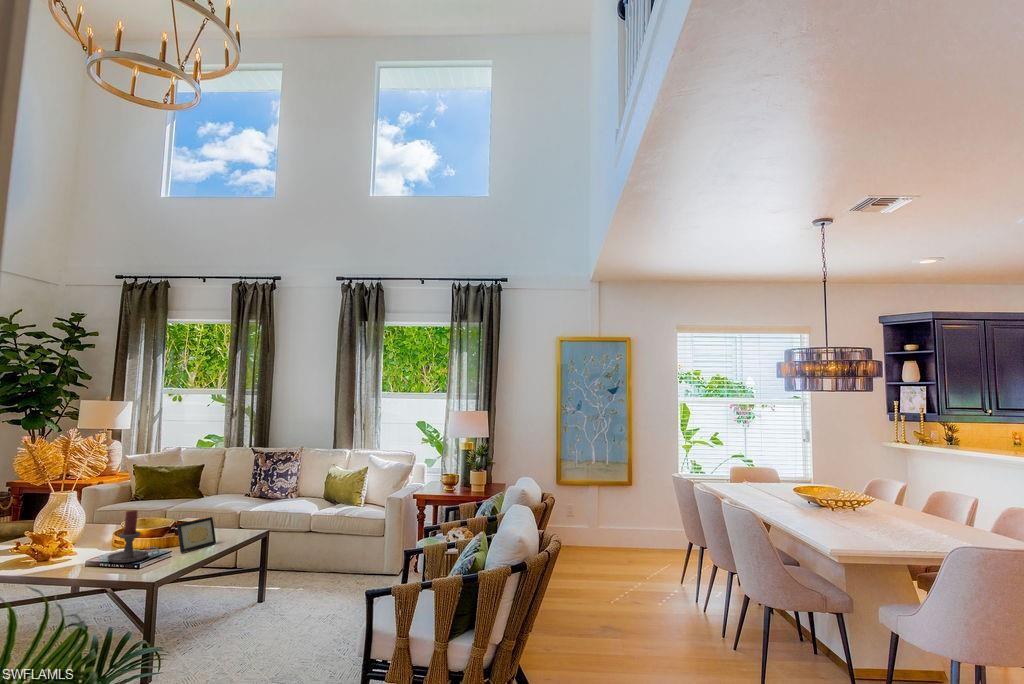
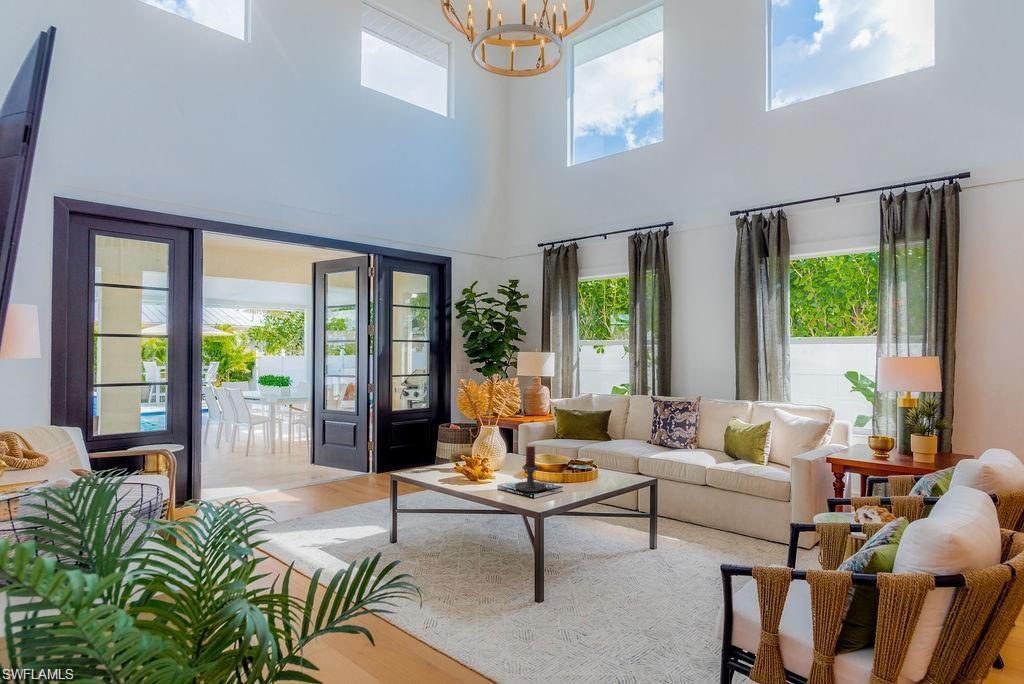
picture frame: present [177,517,216,553] -> none [568,459,605,490]

